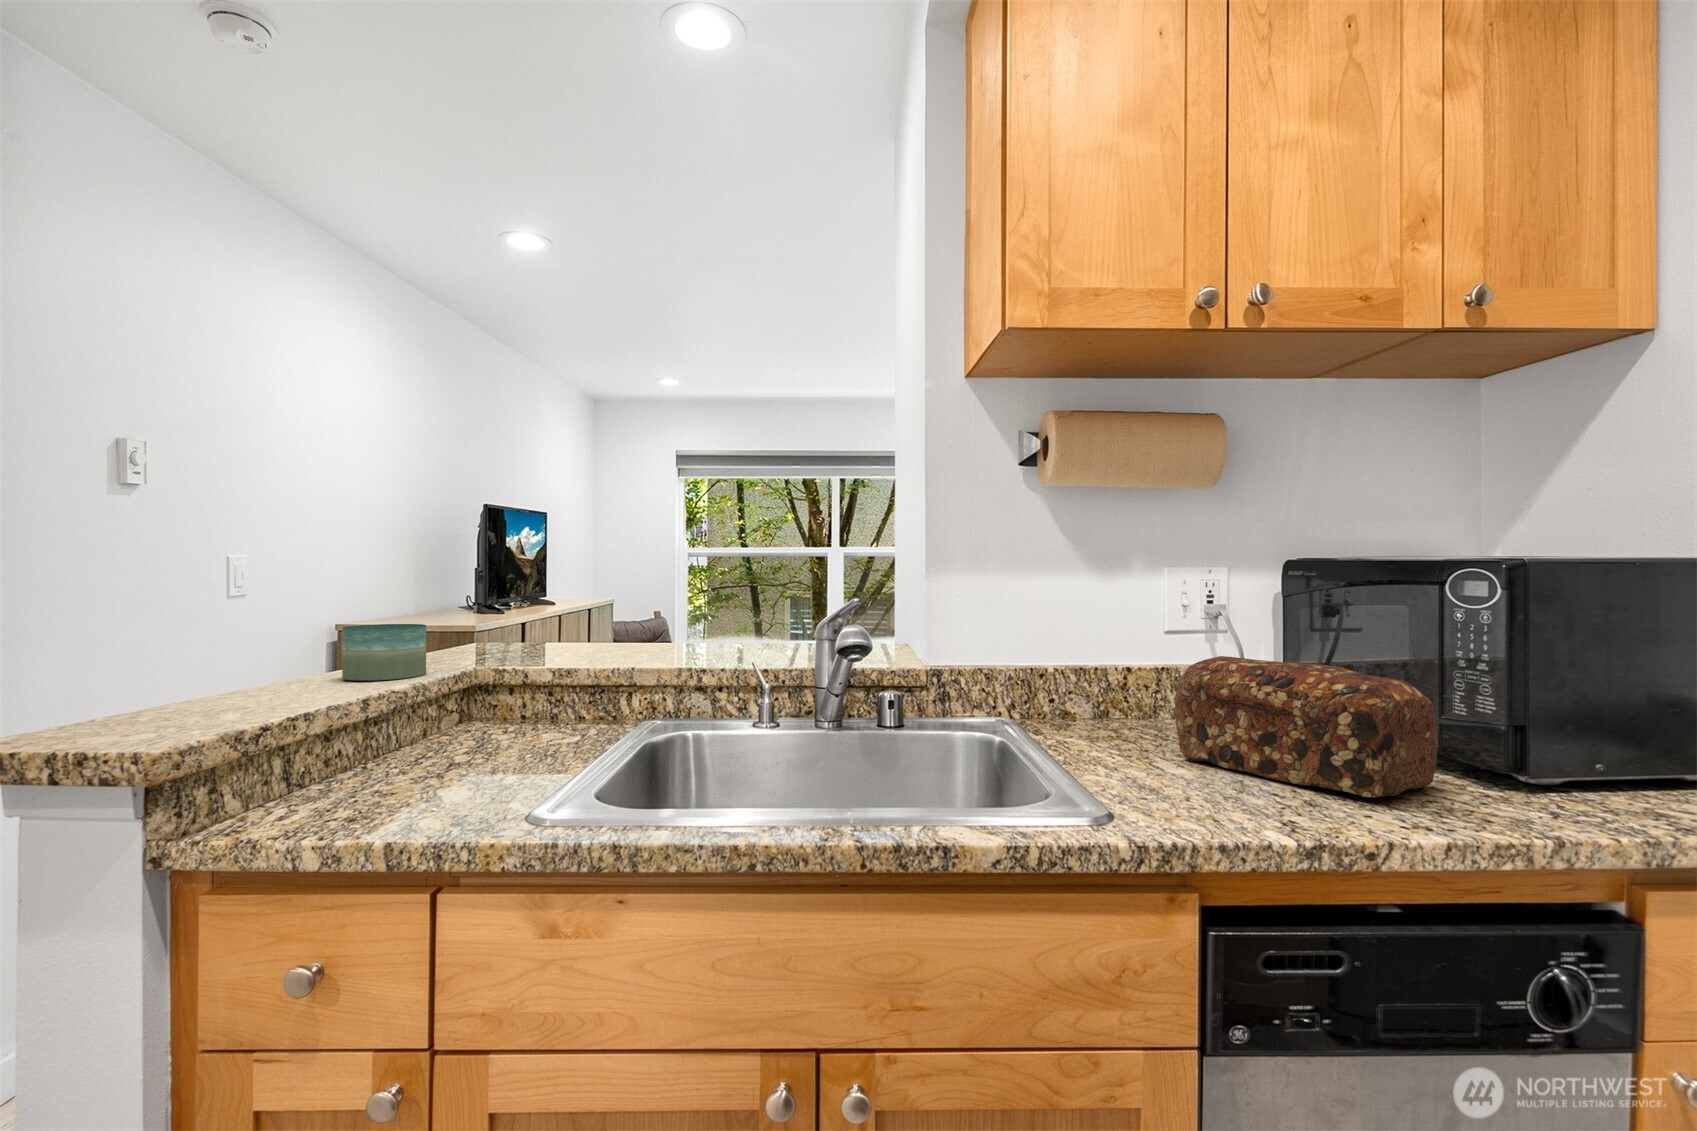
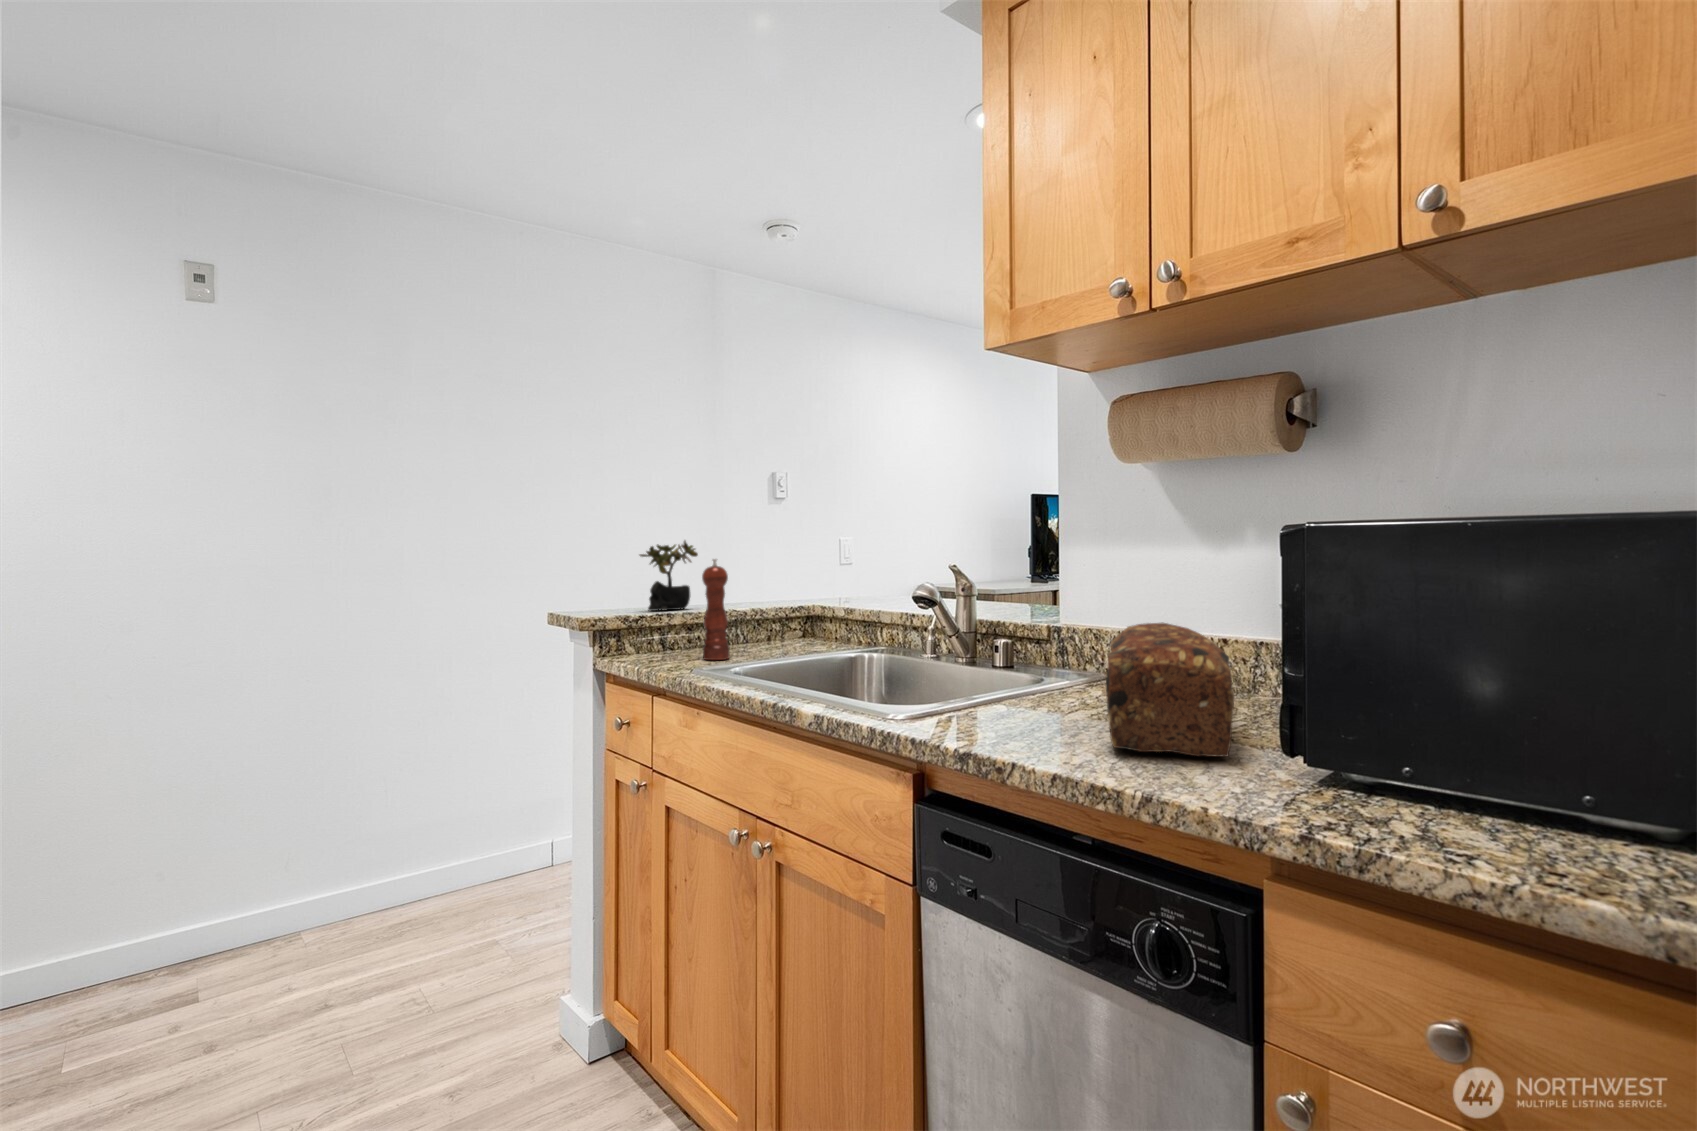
succulent plant: none [190,568,312,712] -> present [640,541,698,611]
pepper mill: none [433,602,486,791] -> present [702,559,730,660]
candle: present [342,624,426,680] -> none [740,573,783,605]

